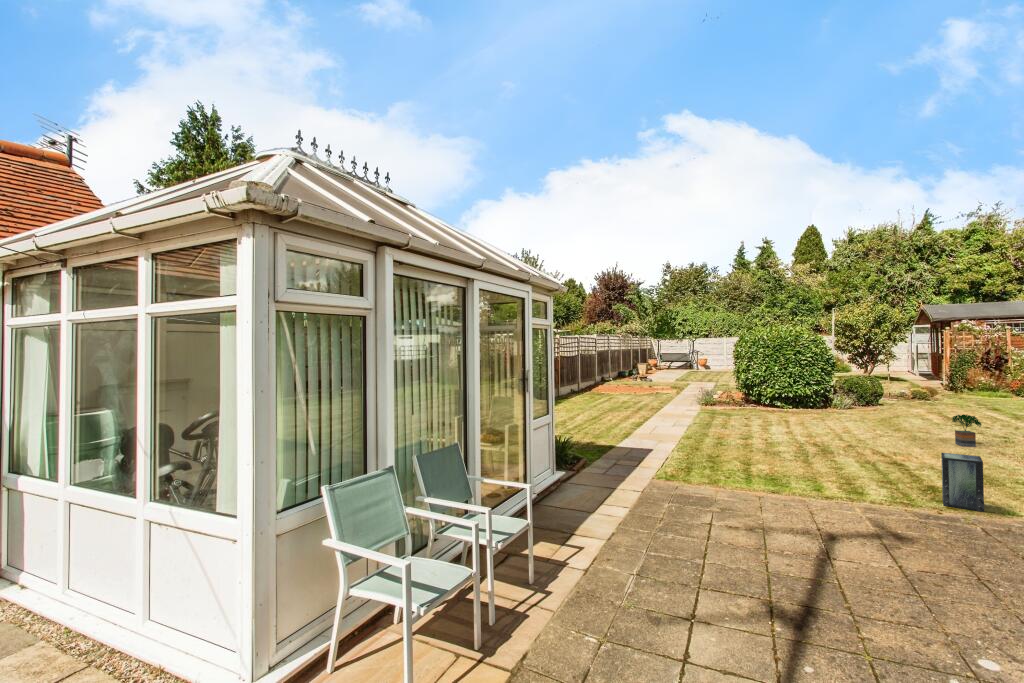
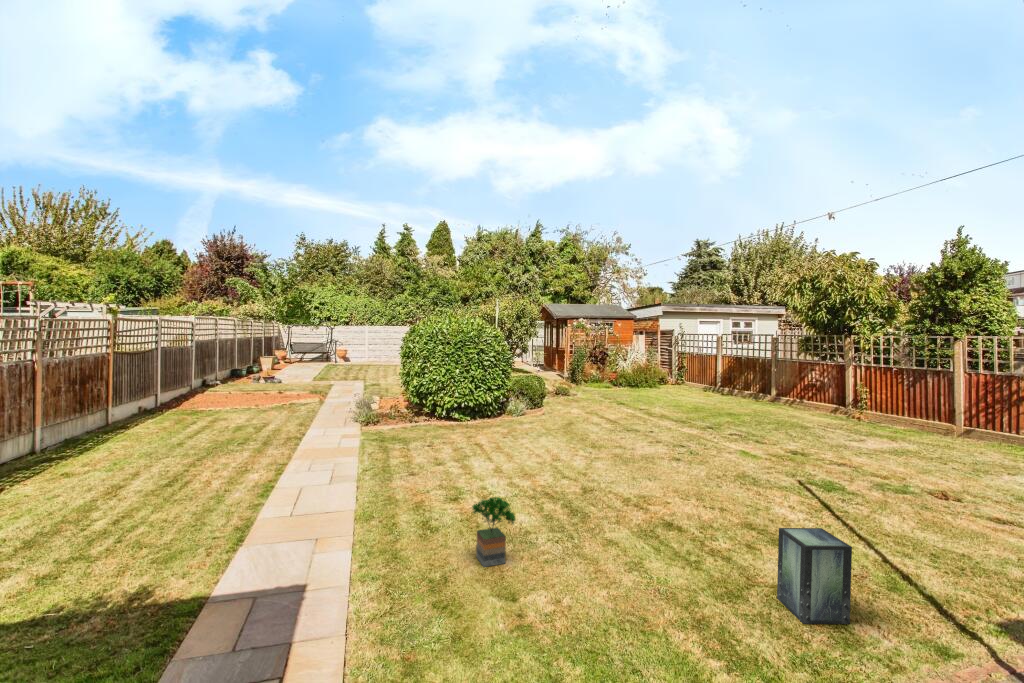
potted tree: present [952,415,981,447] -> present [472,497,516,567]

